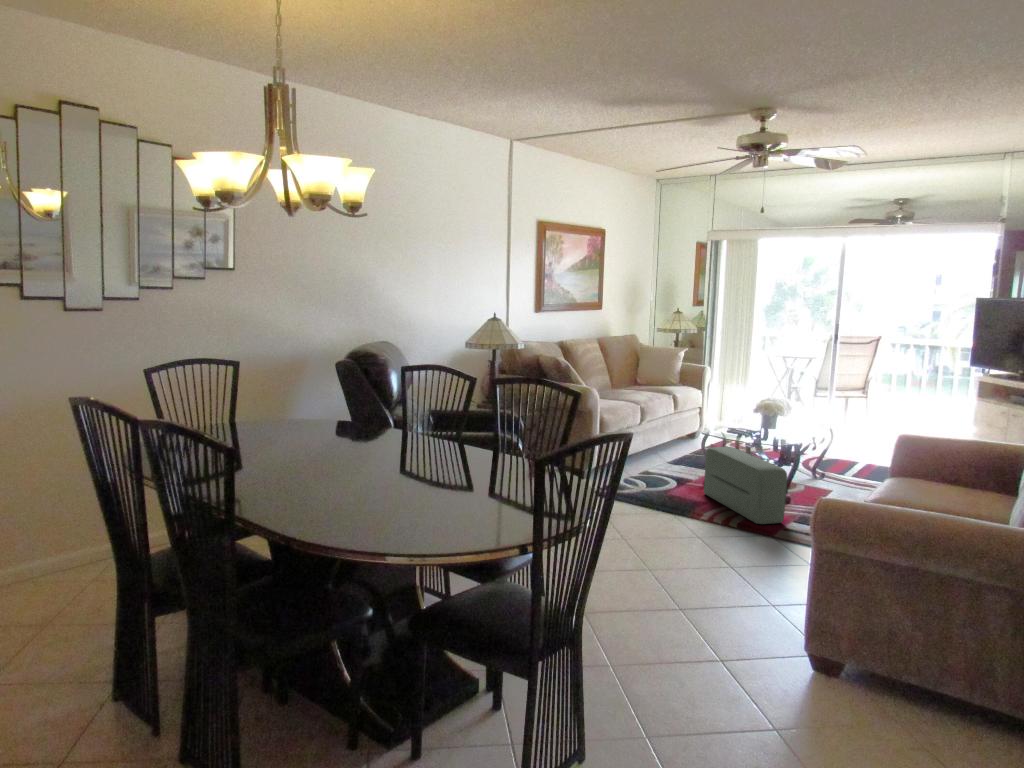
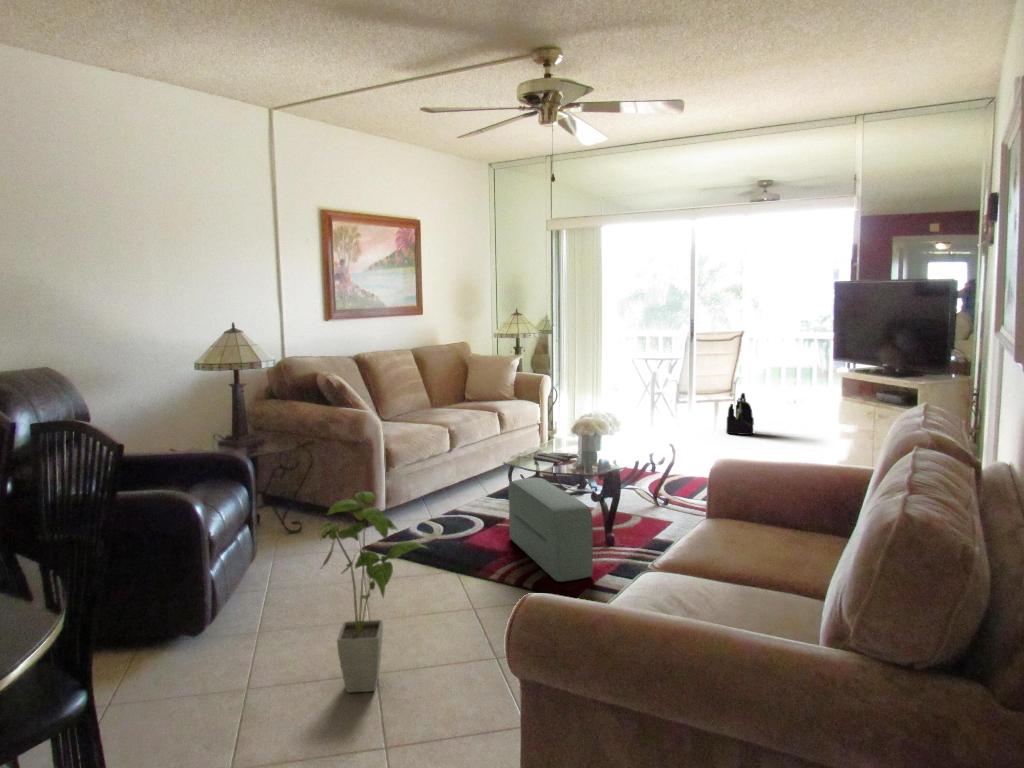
backpack: none [855,392,883,429] -> present [726,393,754,435]
house plant: none [625,439,699,576] -> present [318,492,426,693]

